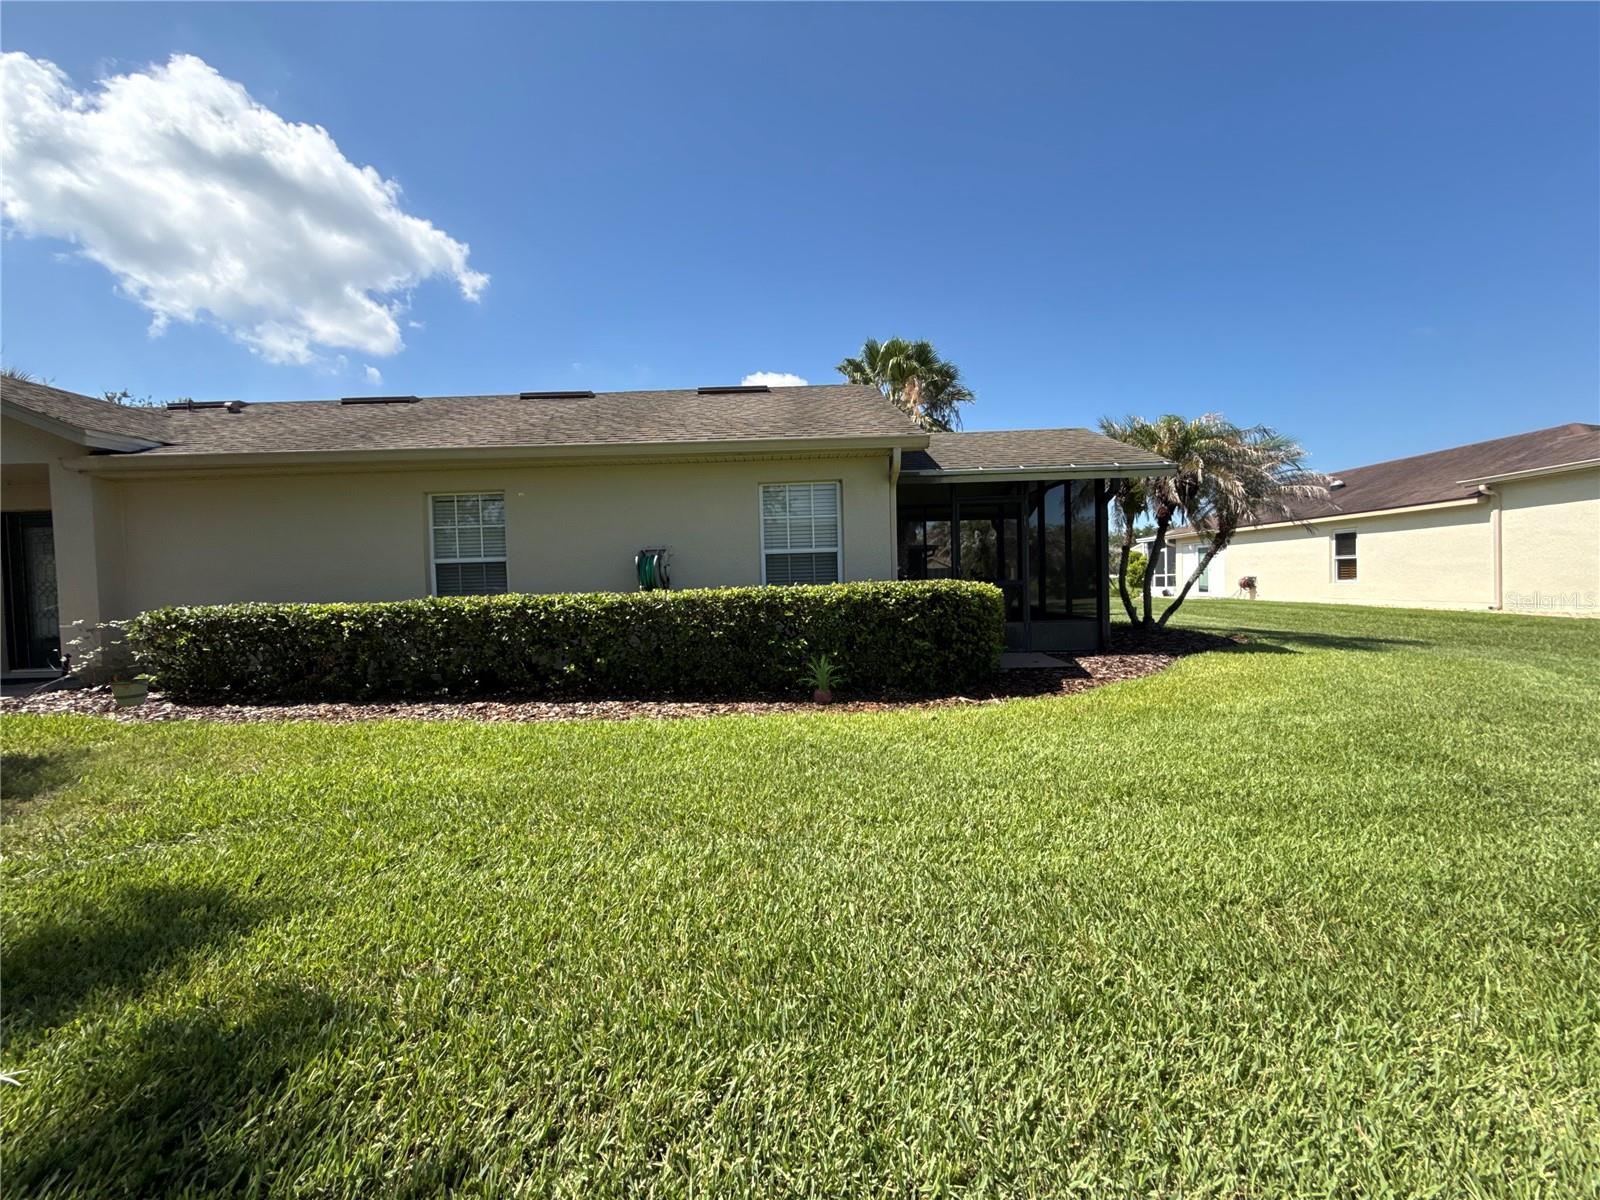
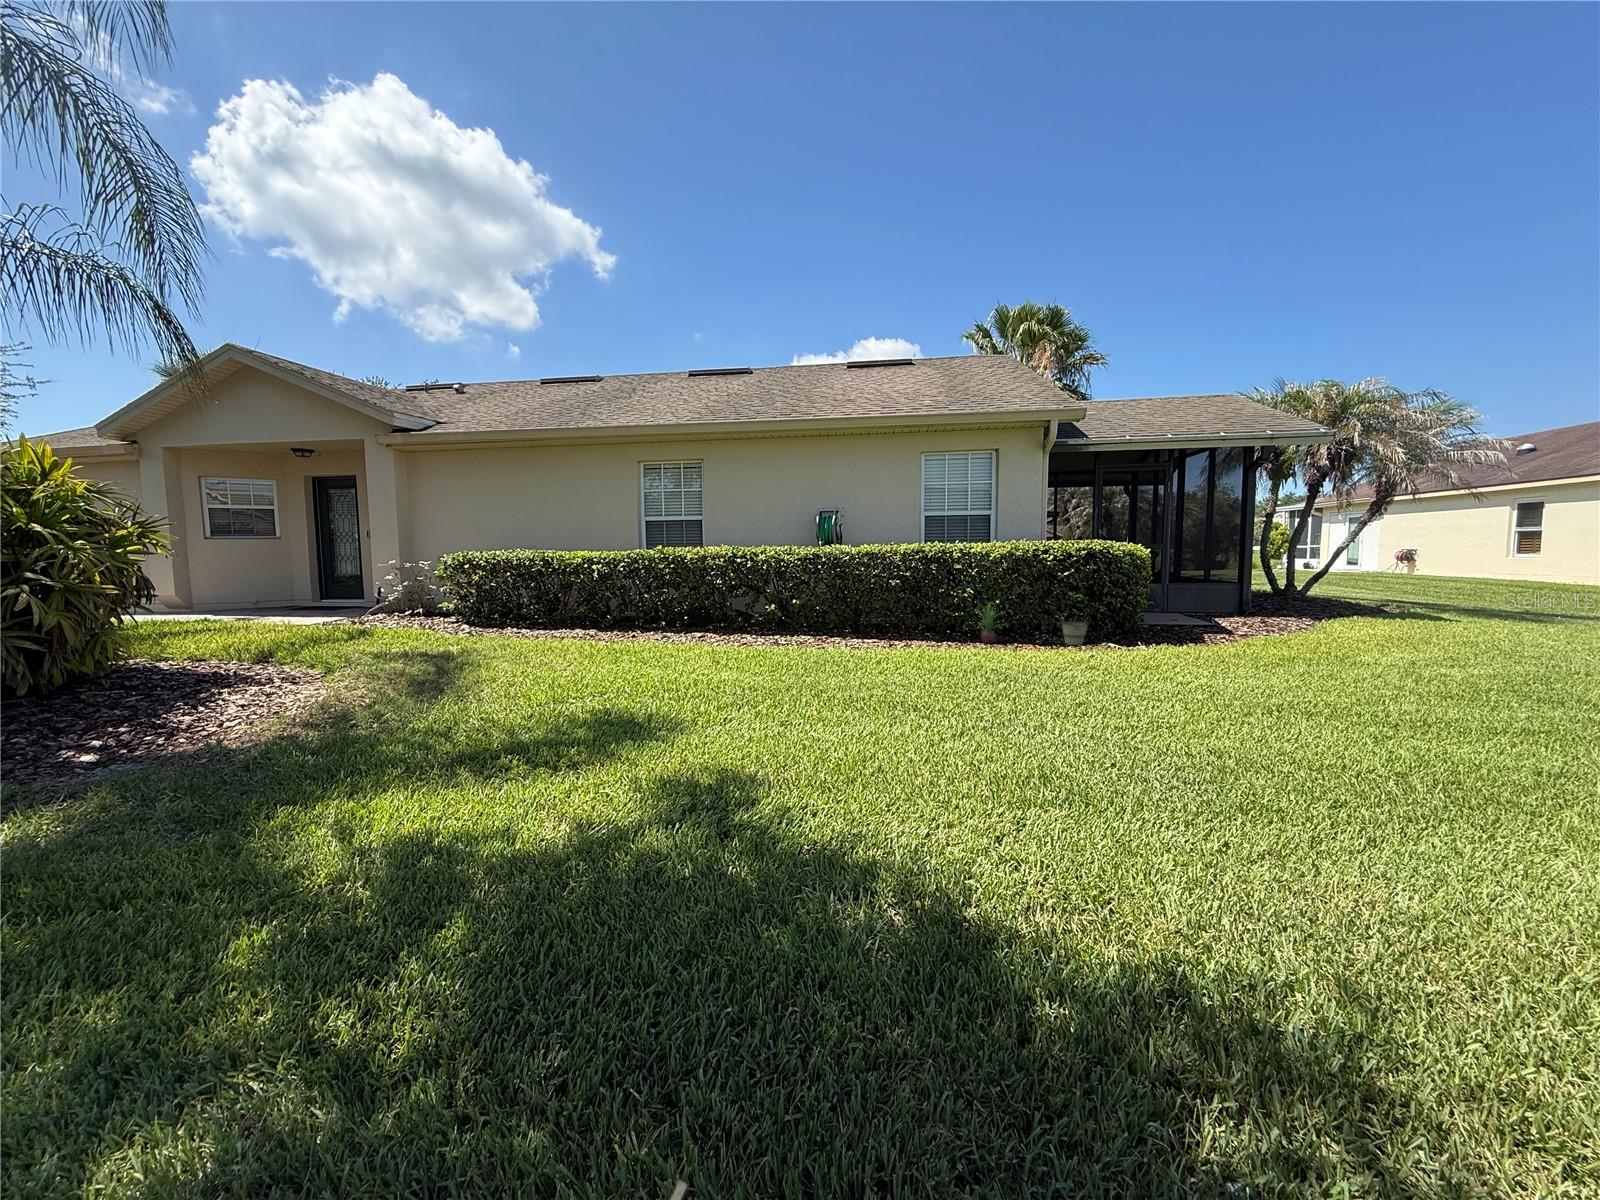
bucket: present [109,677,160,707] -> present [1060,620,1088,645]

